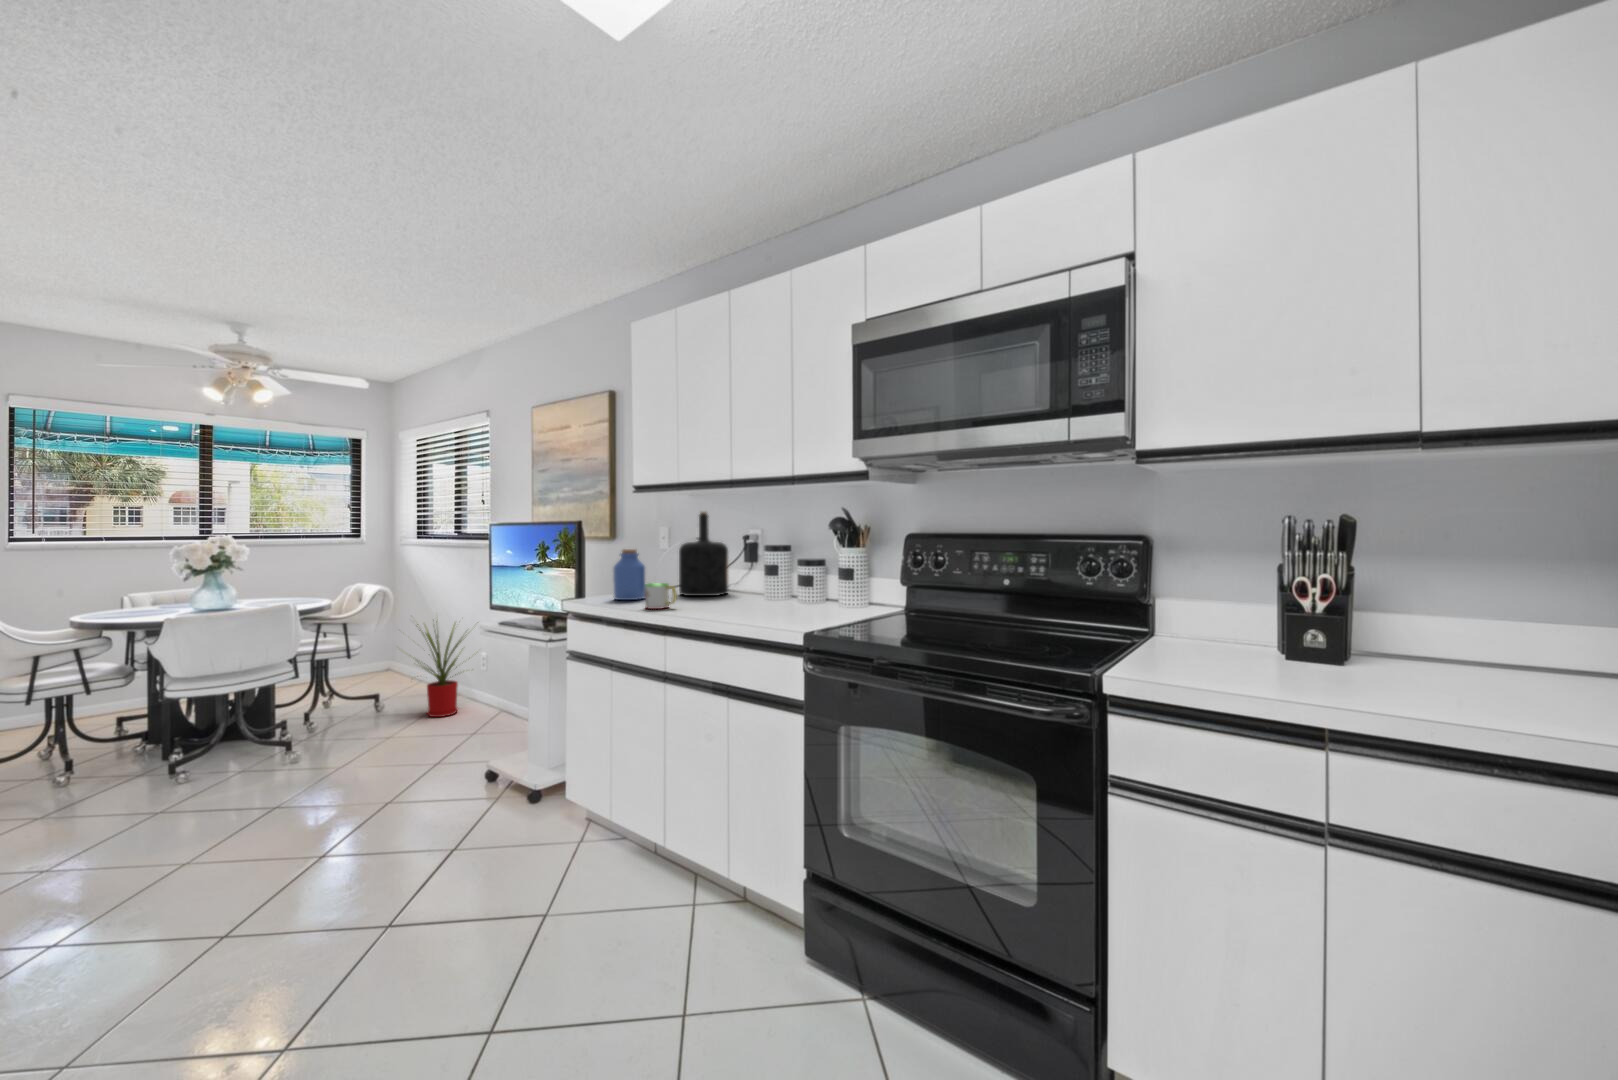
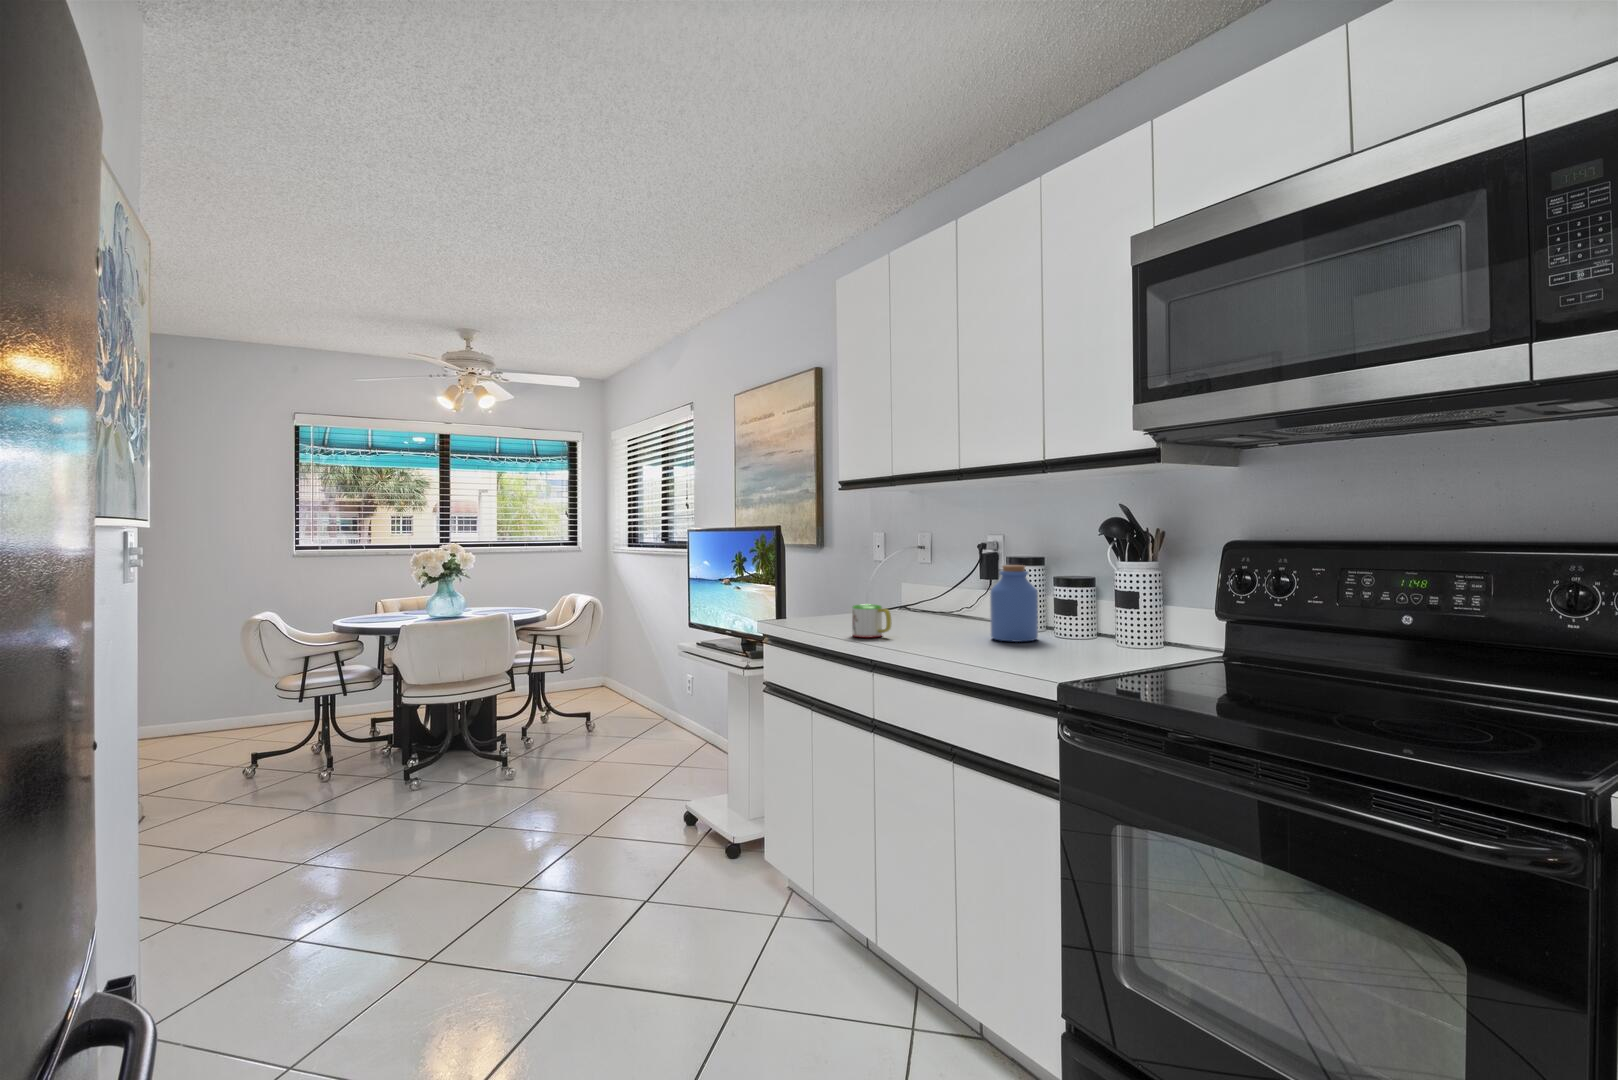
bottle: present [679,512,728,596] -> none [898,512,962,622]
jar: present [613,549,645,600] -> present [990,565,1038,642]
house plant: present [402,621,470,717] -> none [604,627,689,743]

